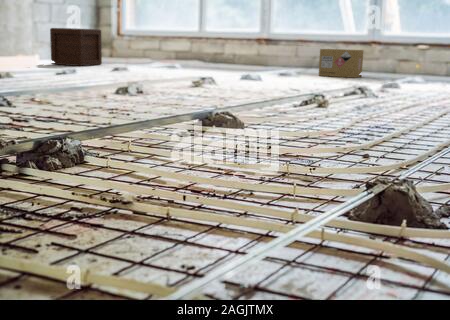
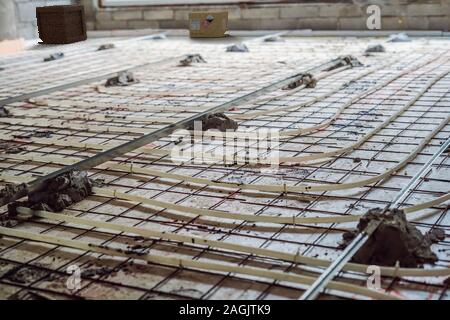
cardboard box: present [319,49,363,78] -> present [188,11,229,37]

